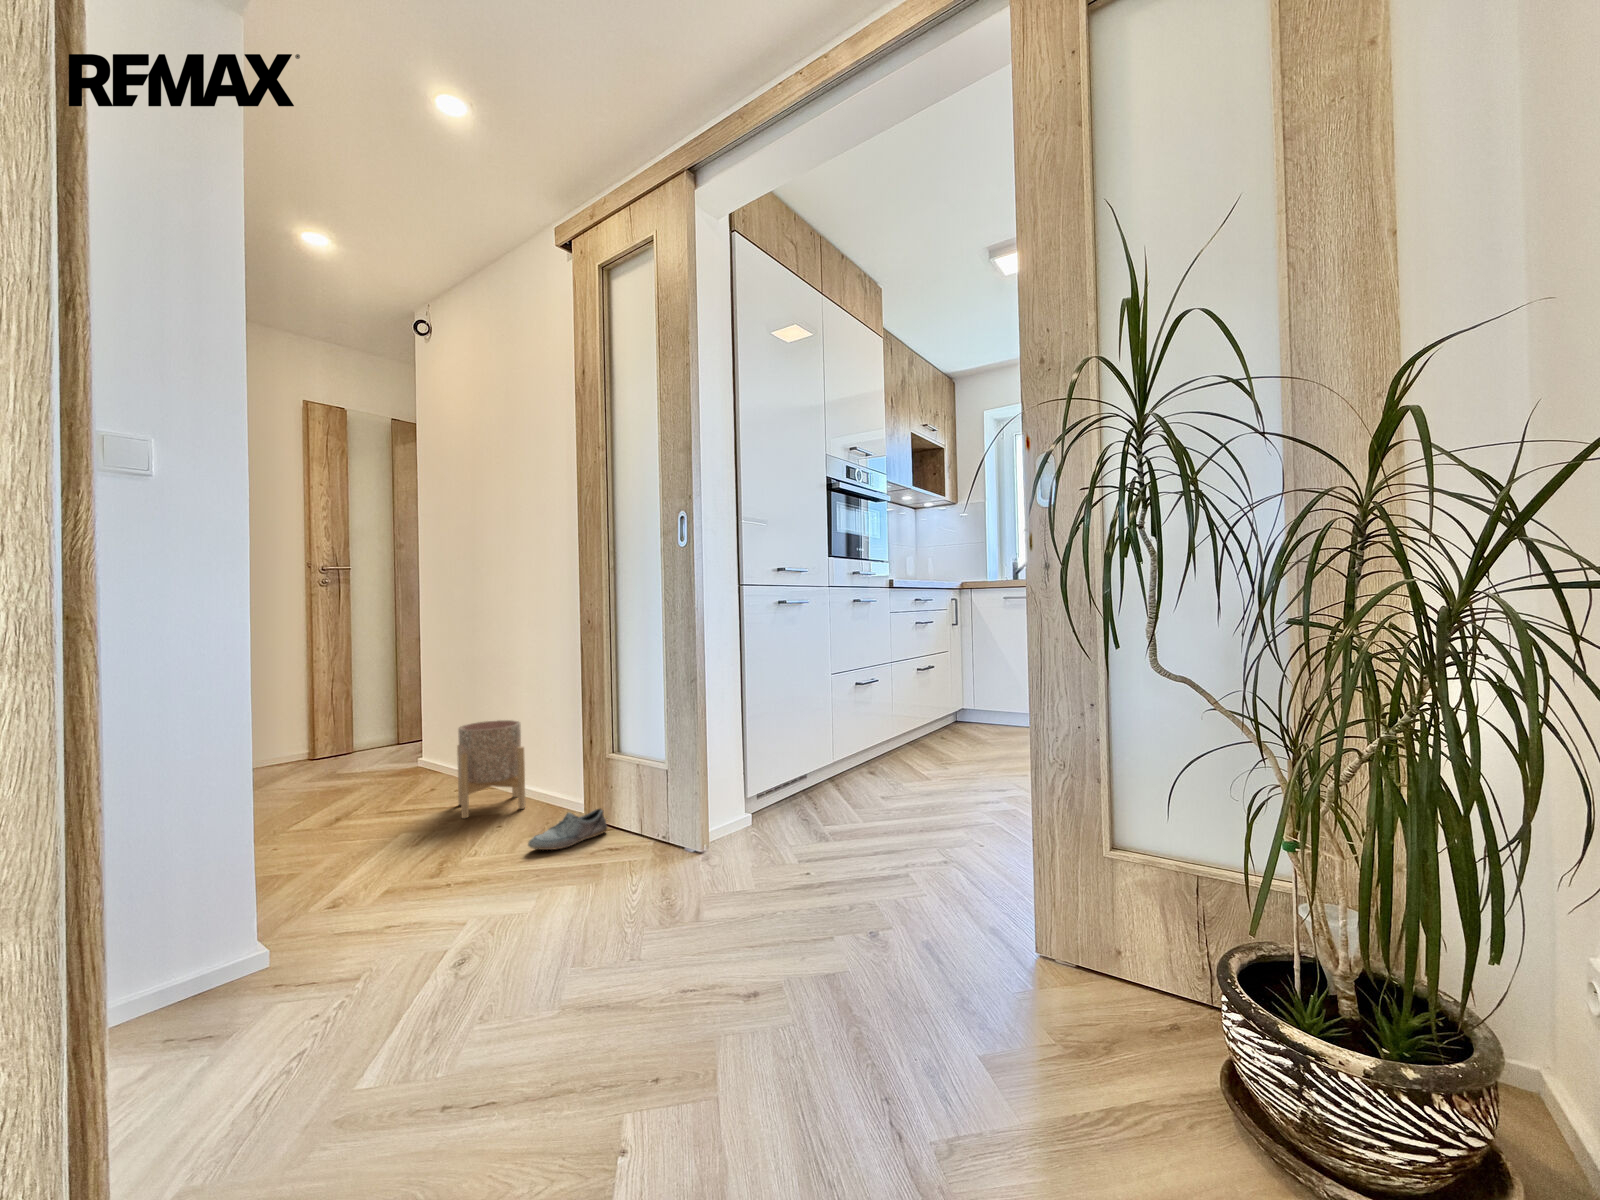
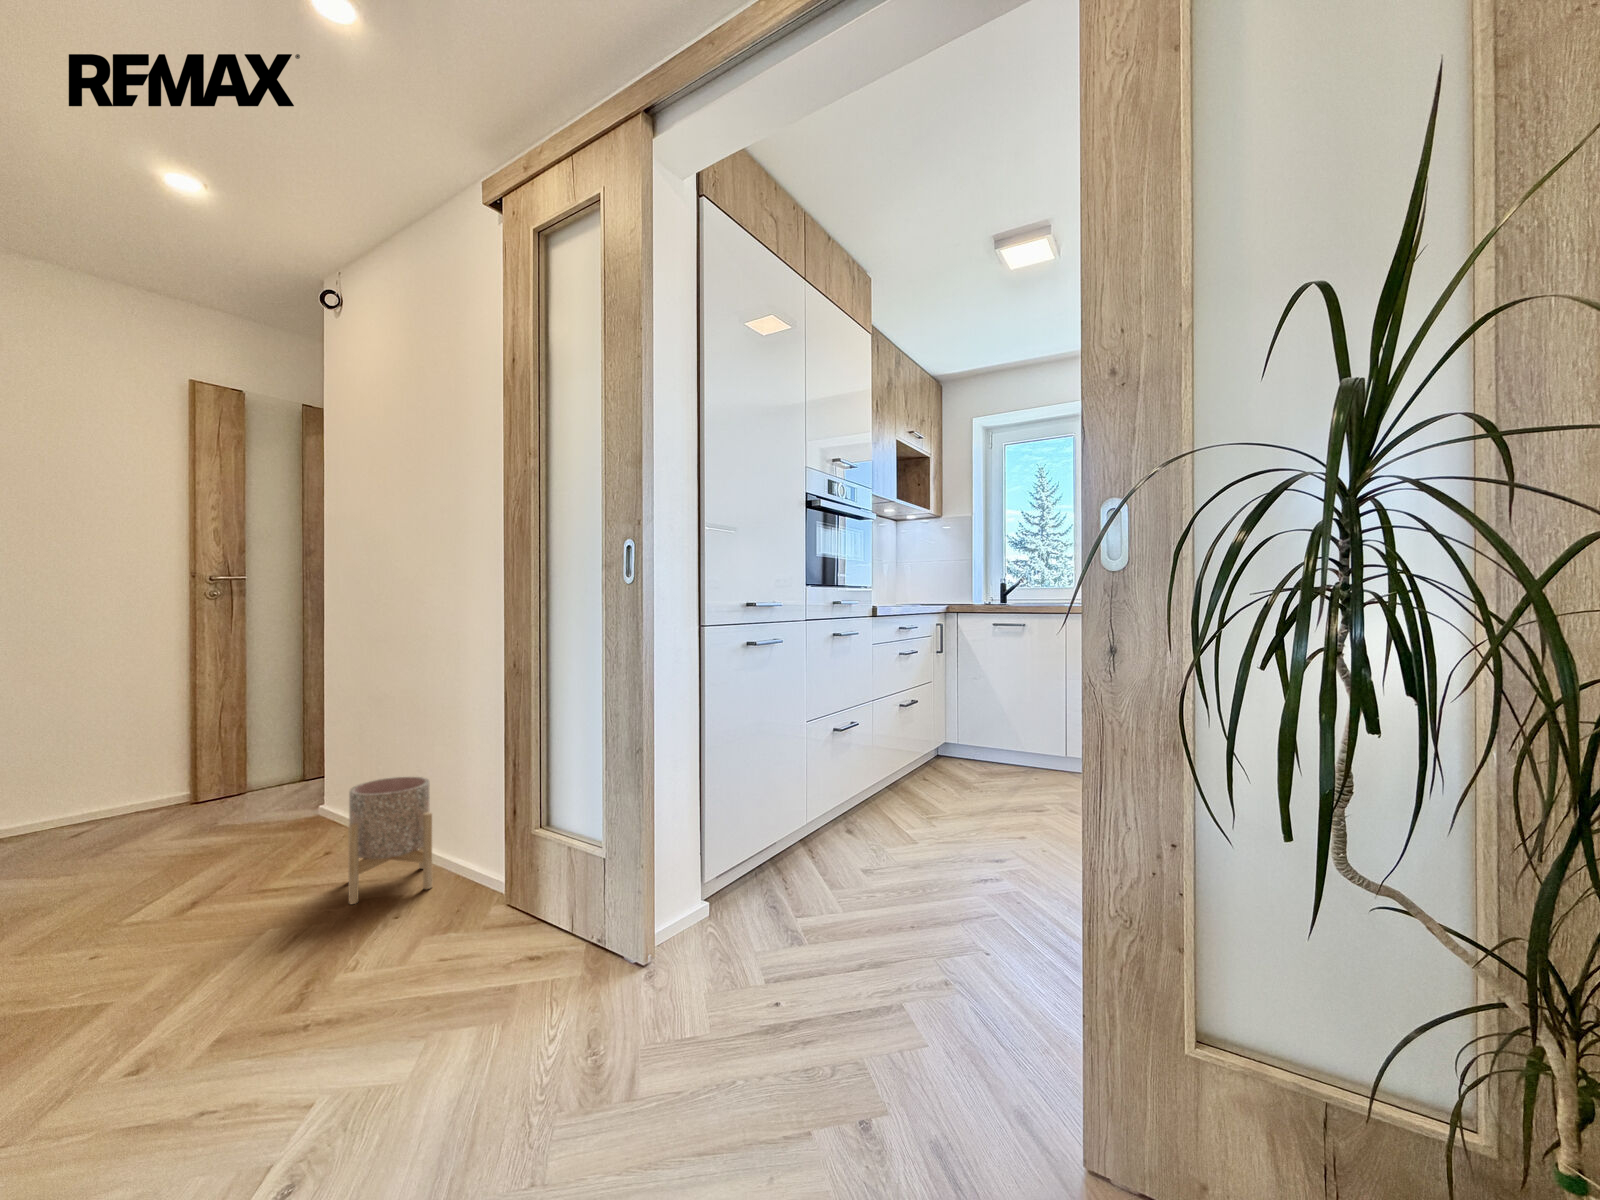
shoe: present [528,809,607,850] -> none [422,901,529,963]

